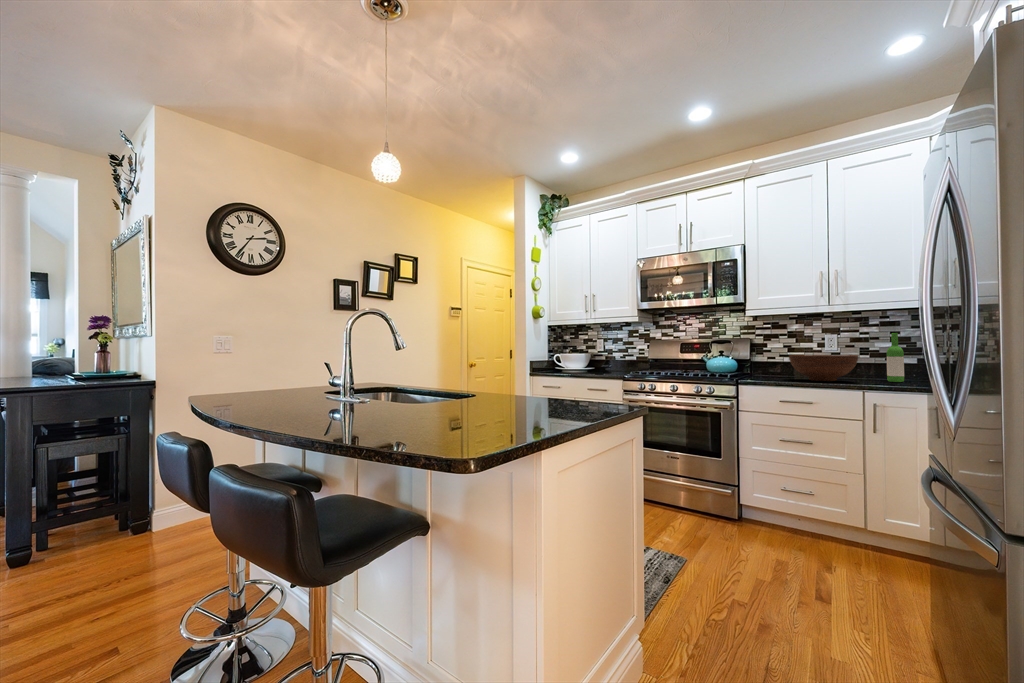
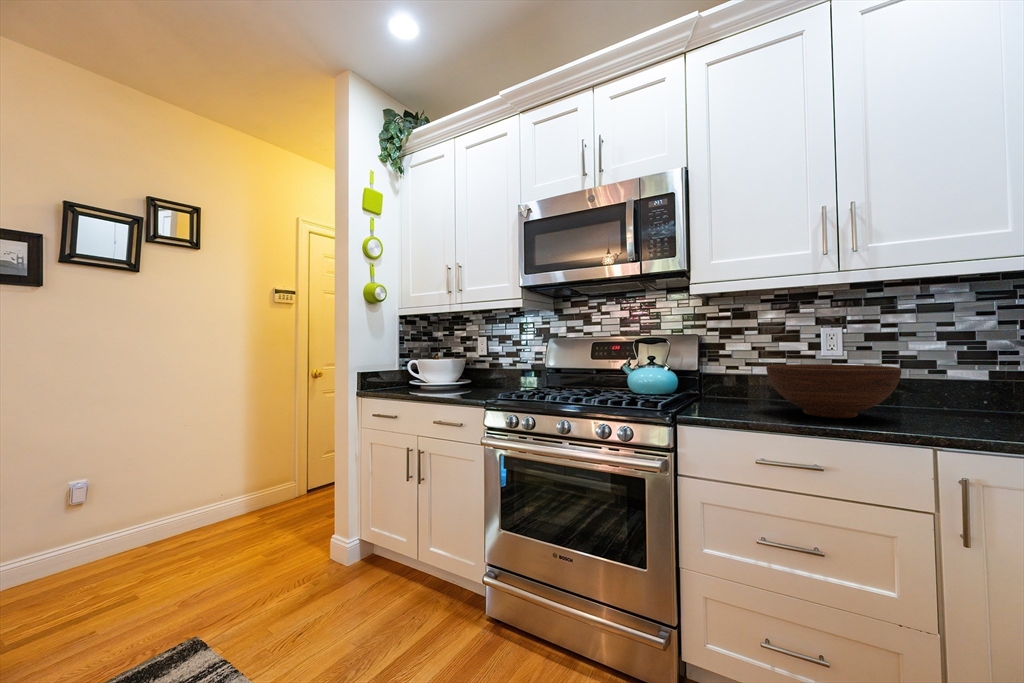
wine bottle: present [887,333,904,382] -> none [941,324,977,417]

